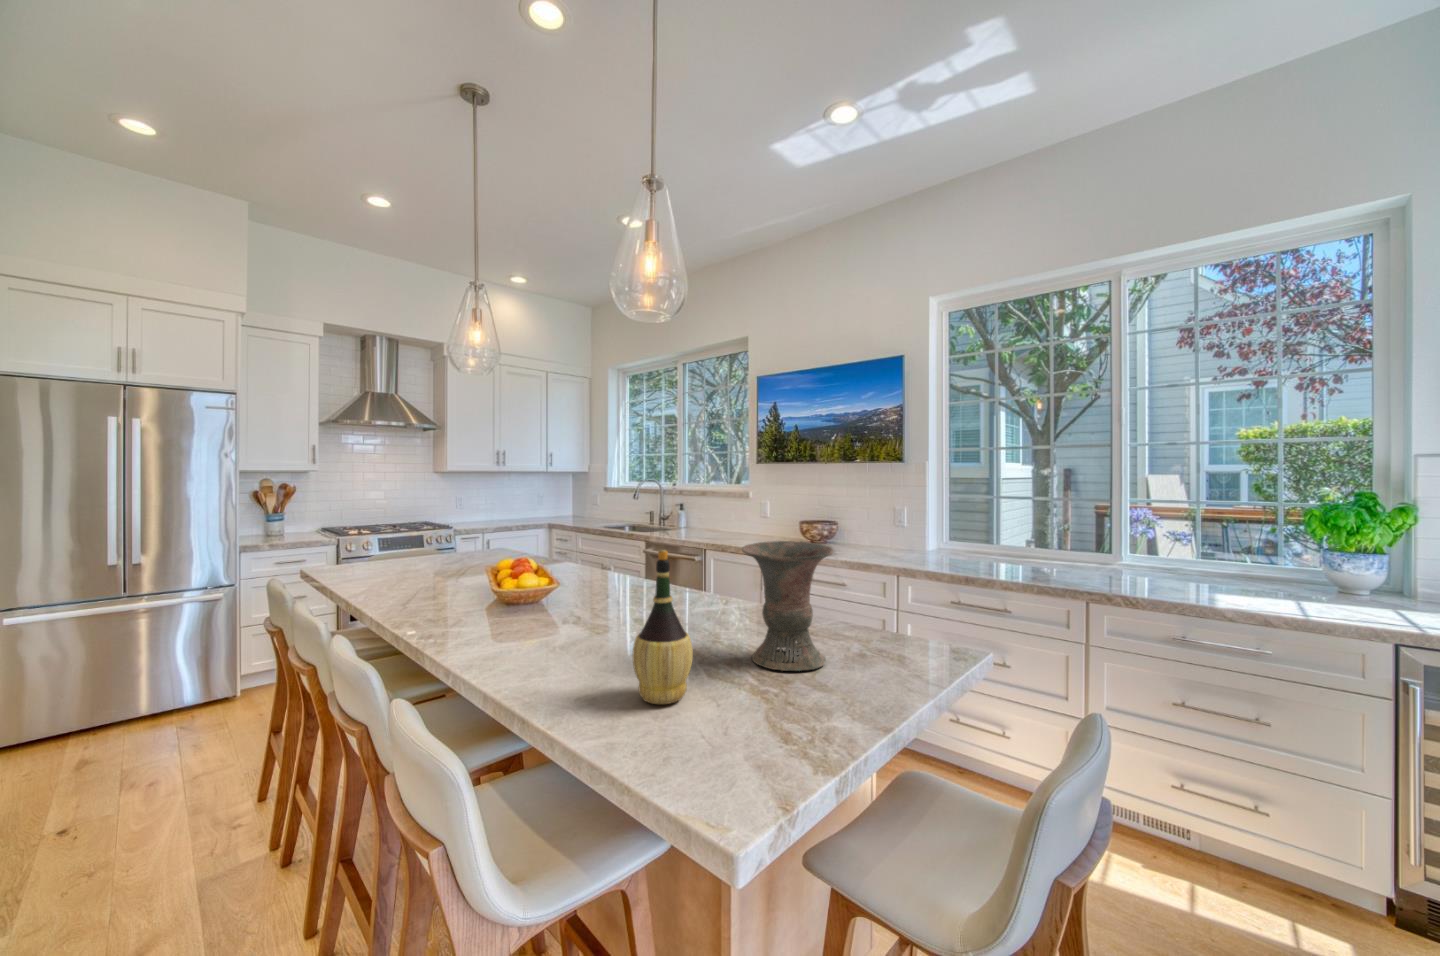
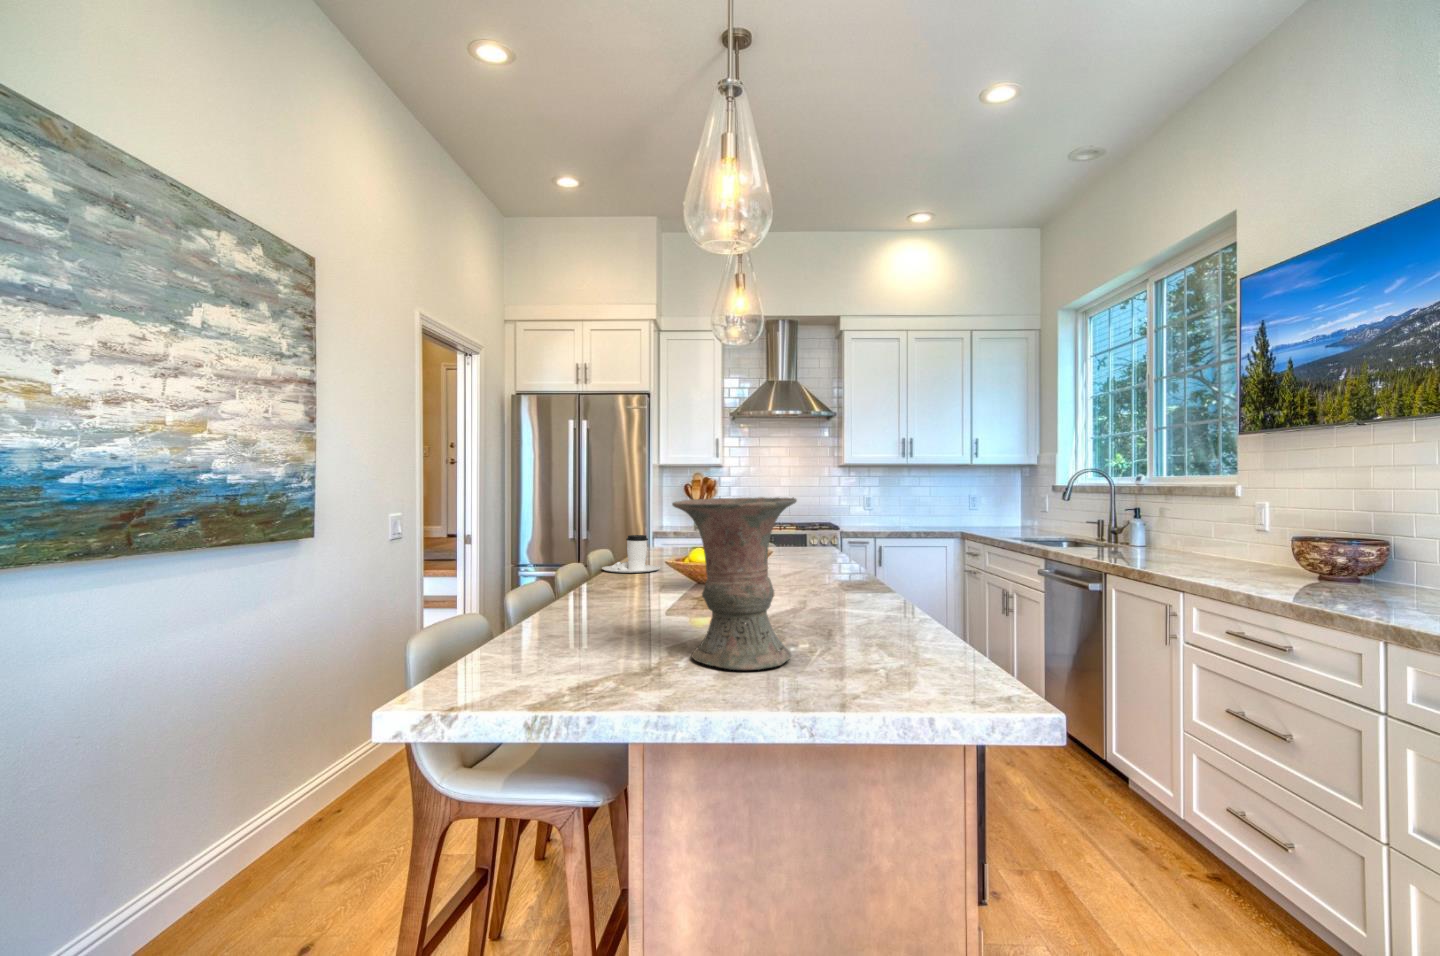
wine bottle: present [633,550,693,704] -> none [509,483,576,649]
coffee cup: none [397,569,464,613] -> present [602,535,660,573]

